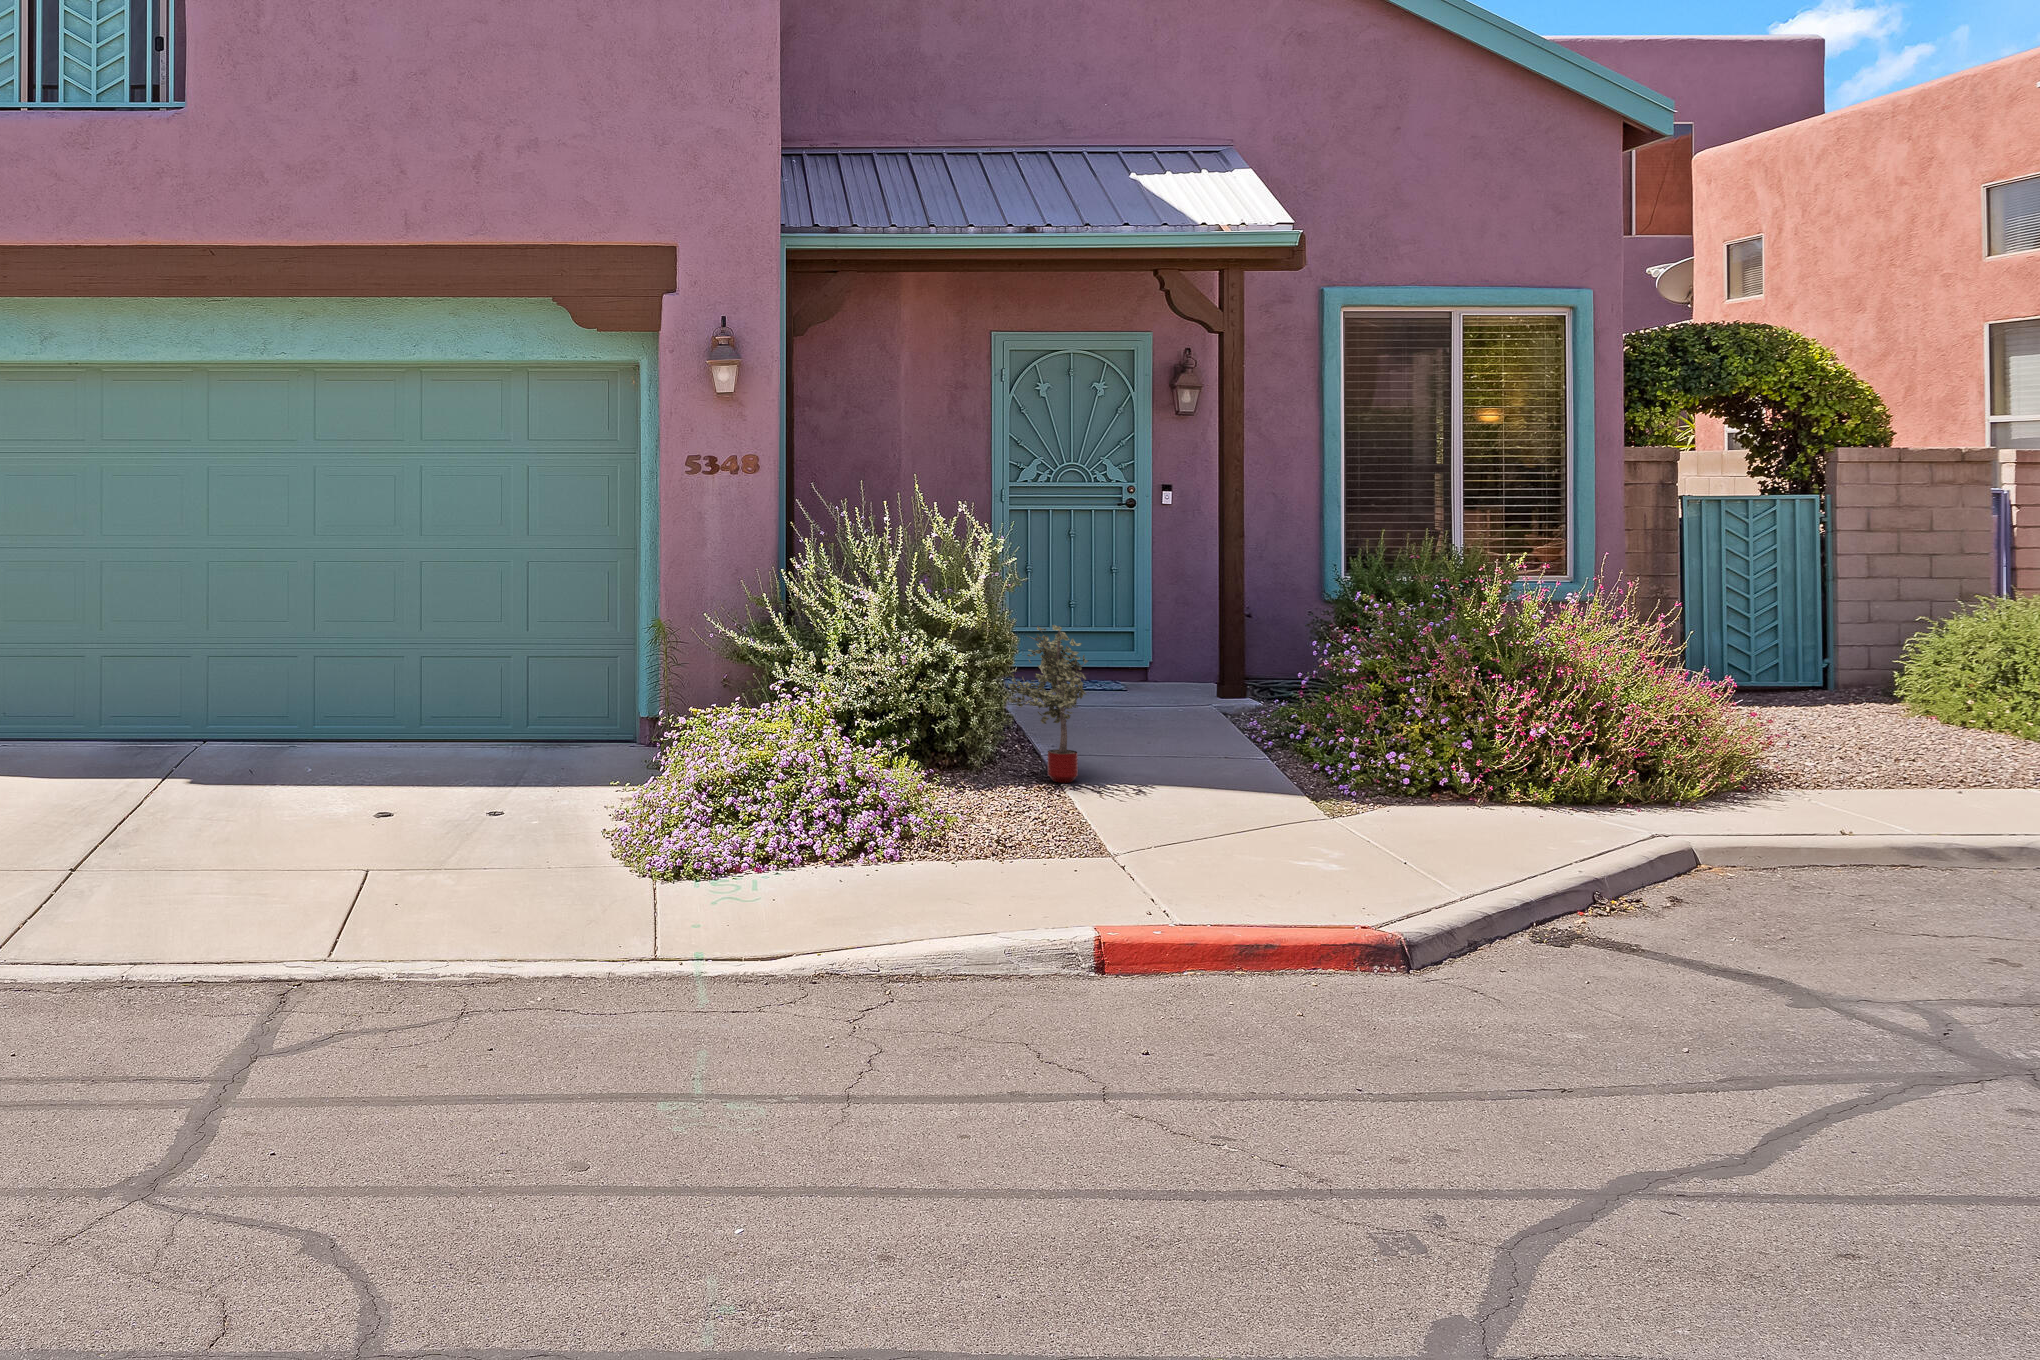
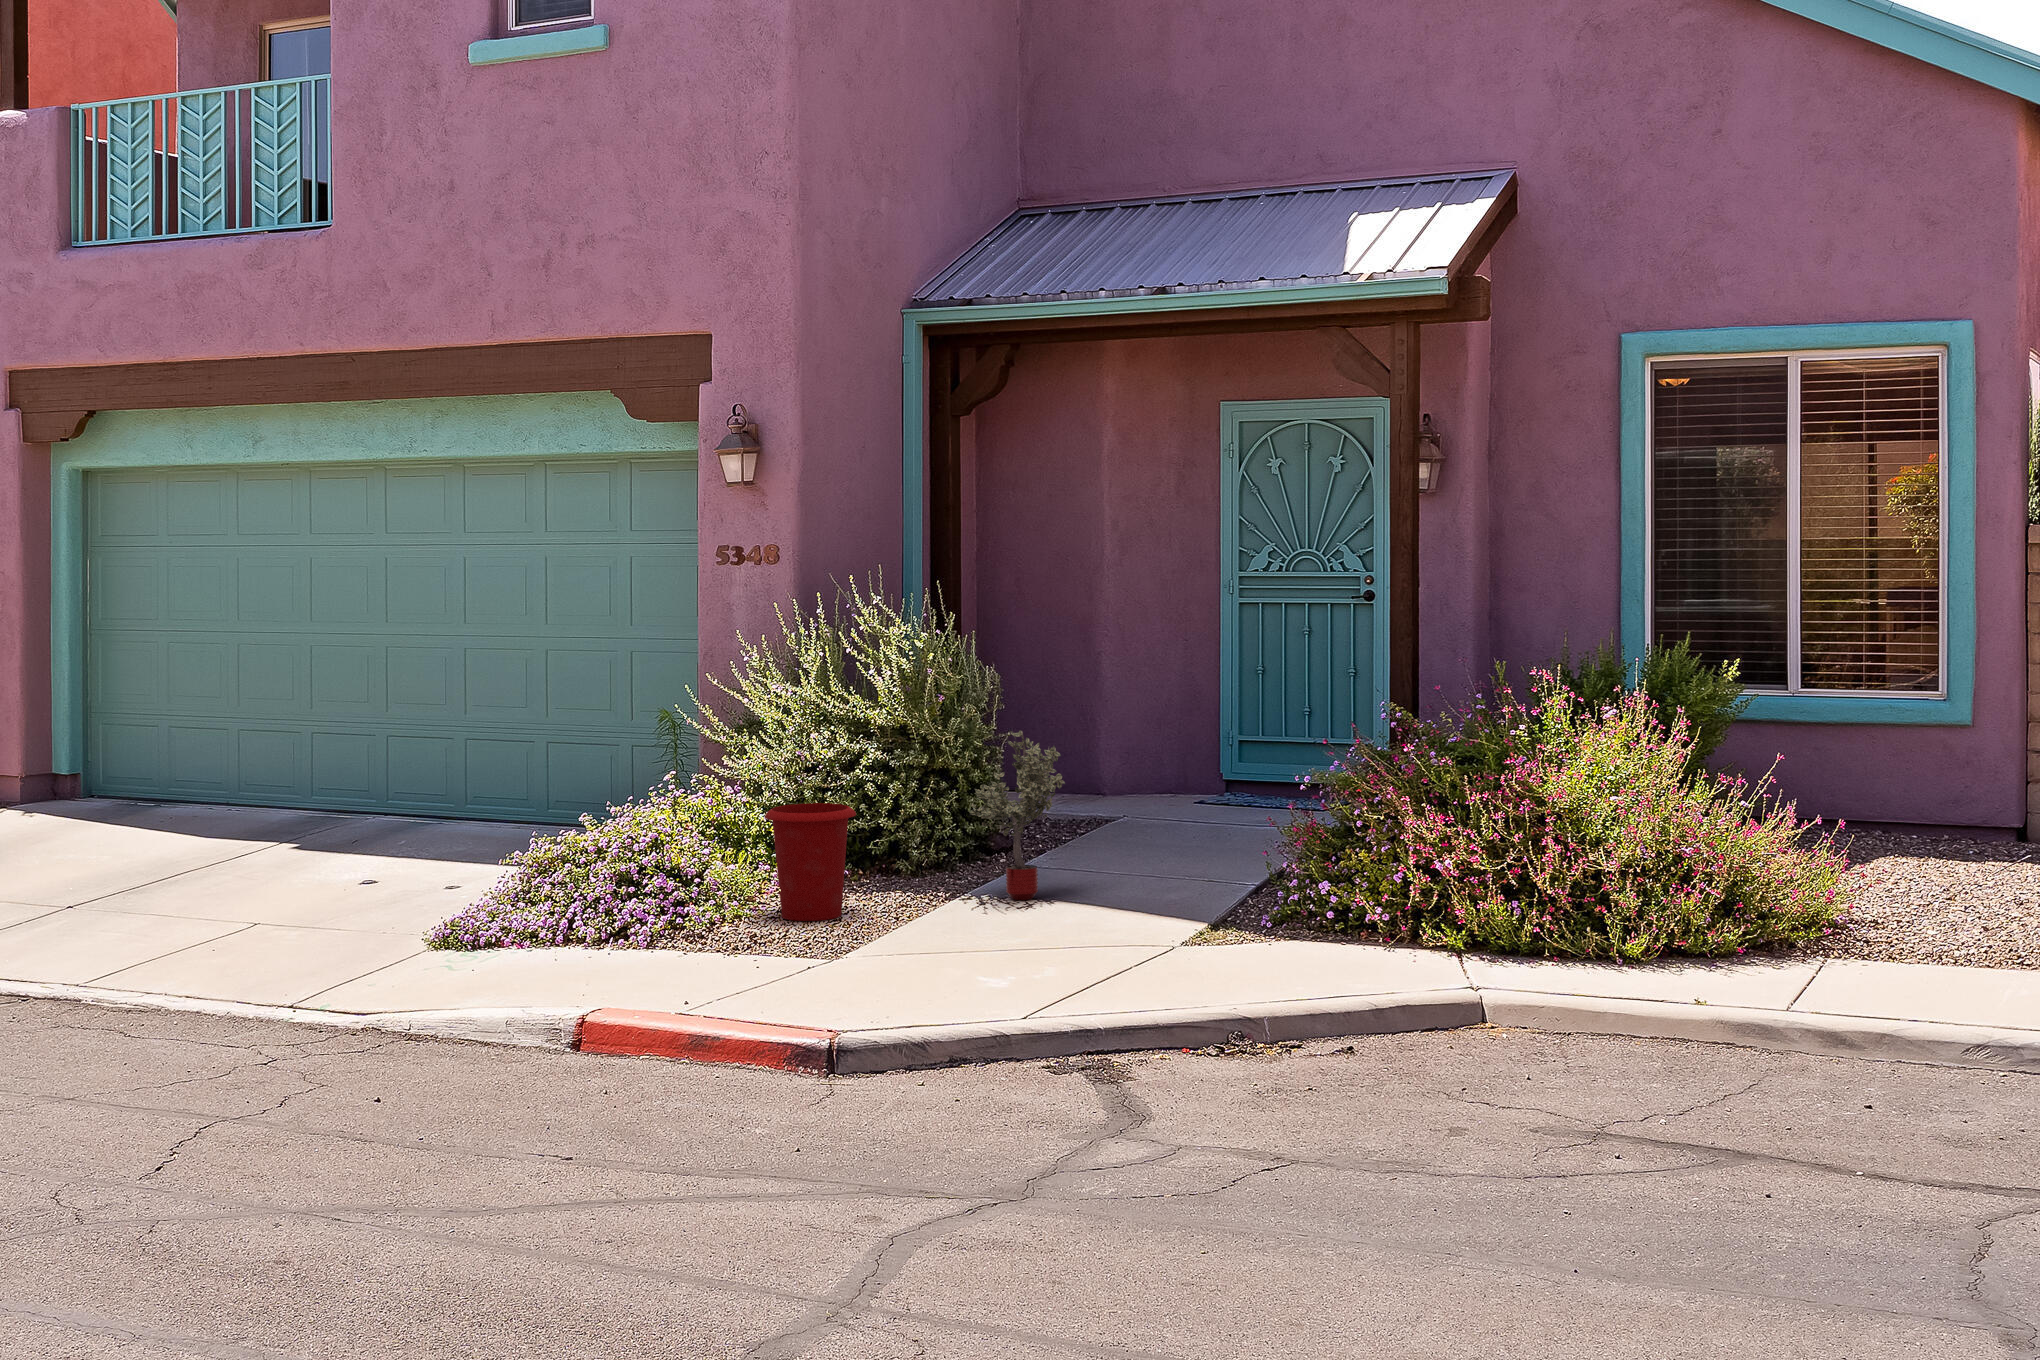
waste bin: none [894,701,985,818] -> present [765,803,856,921]

